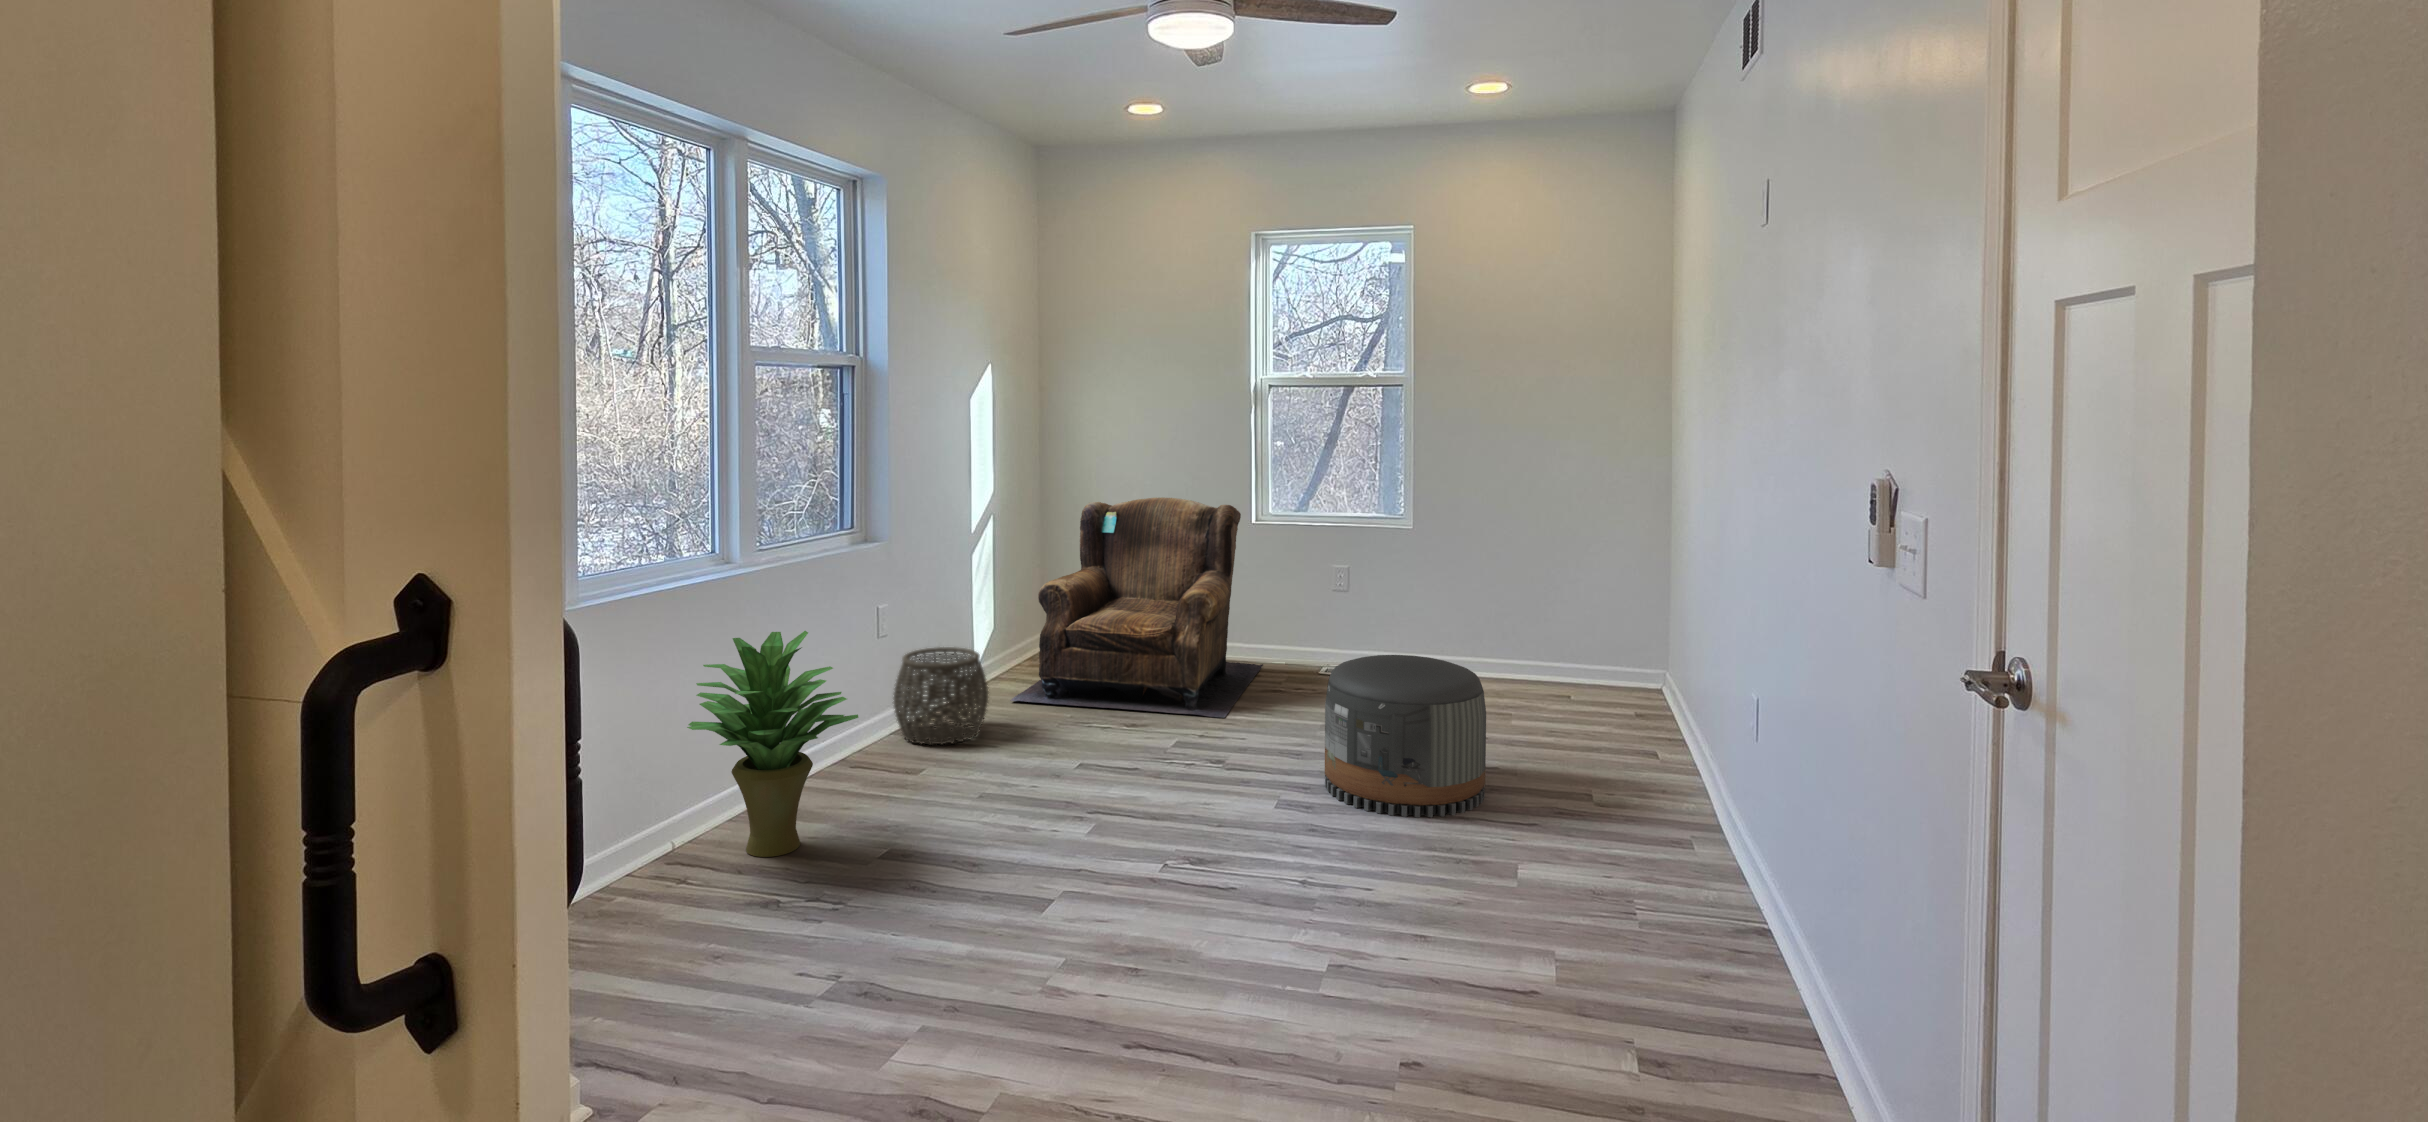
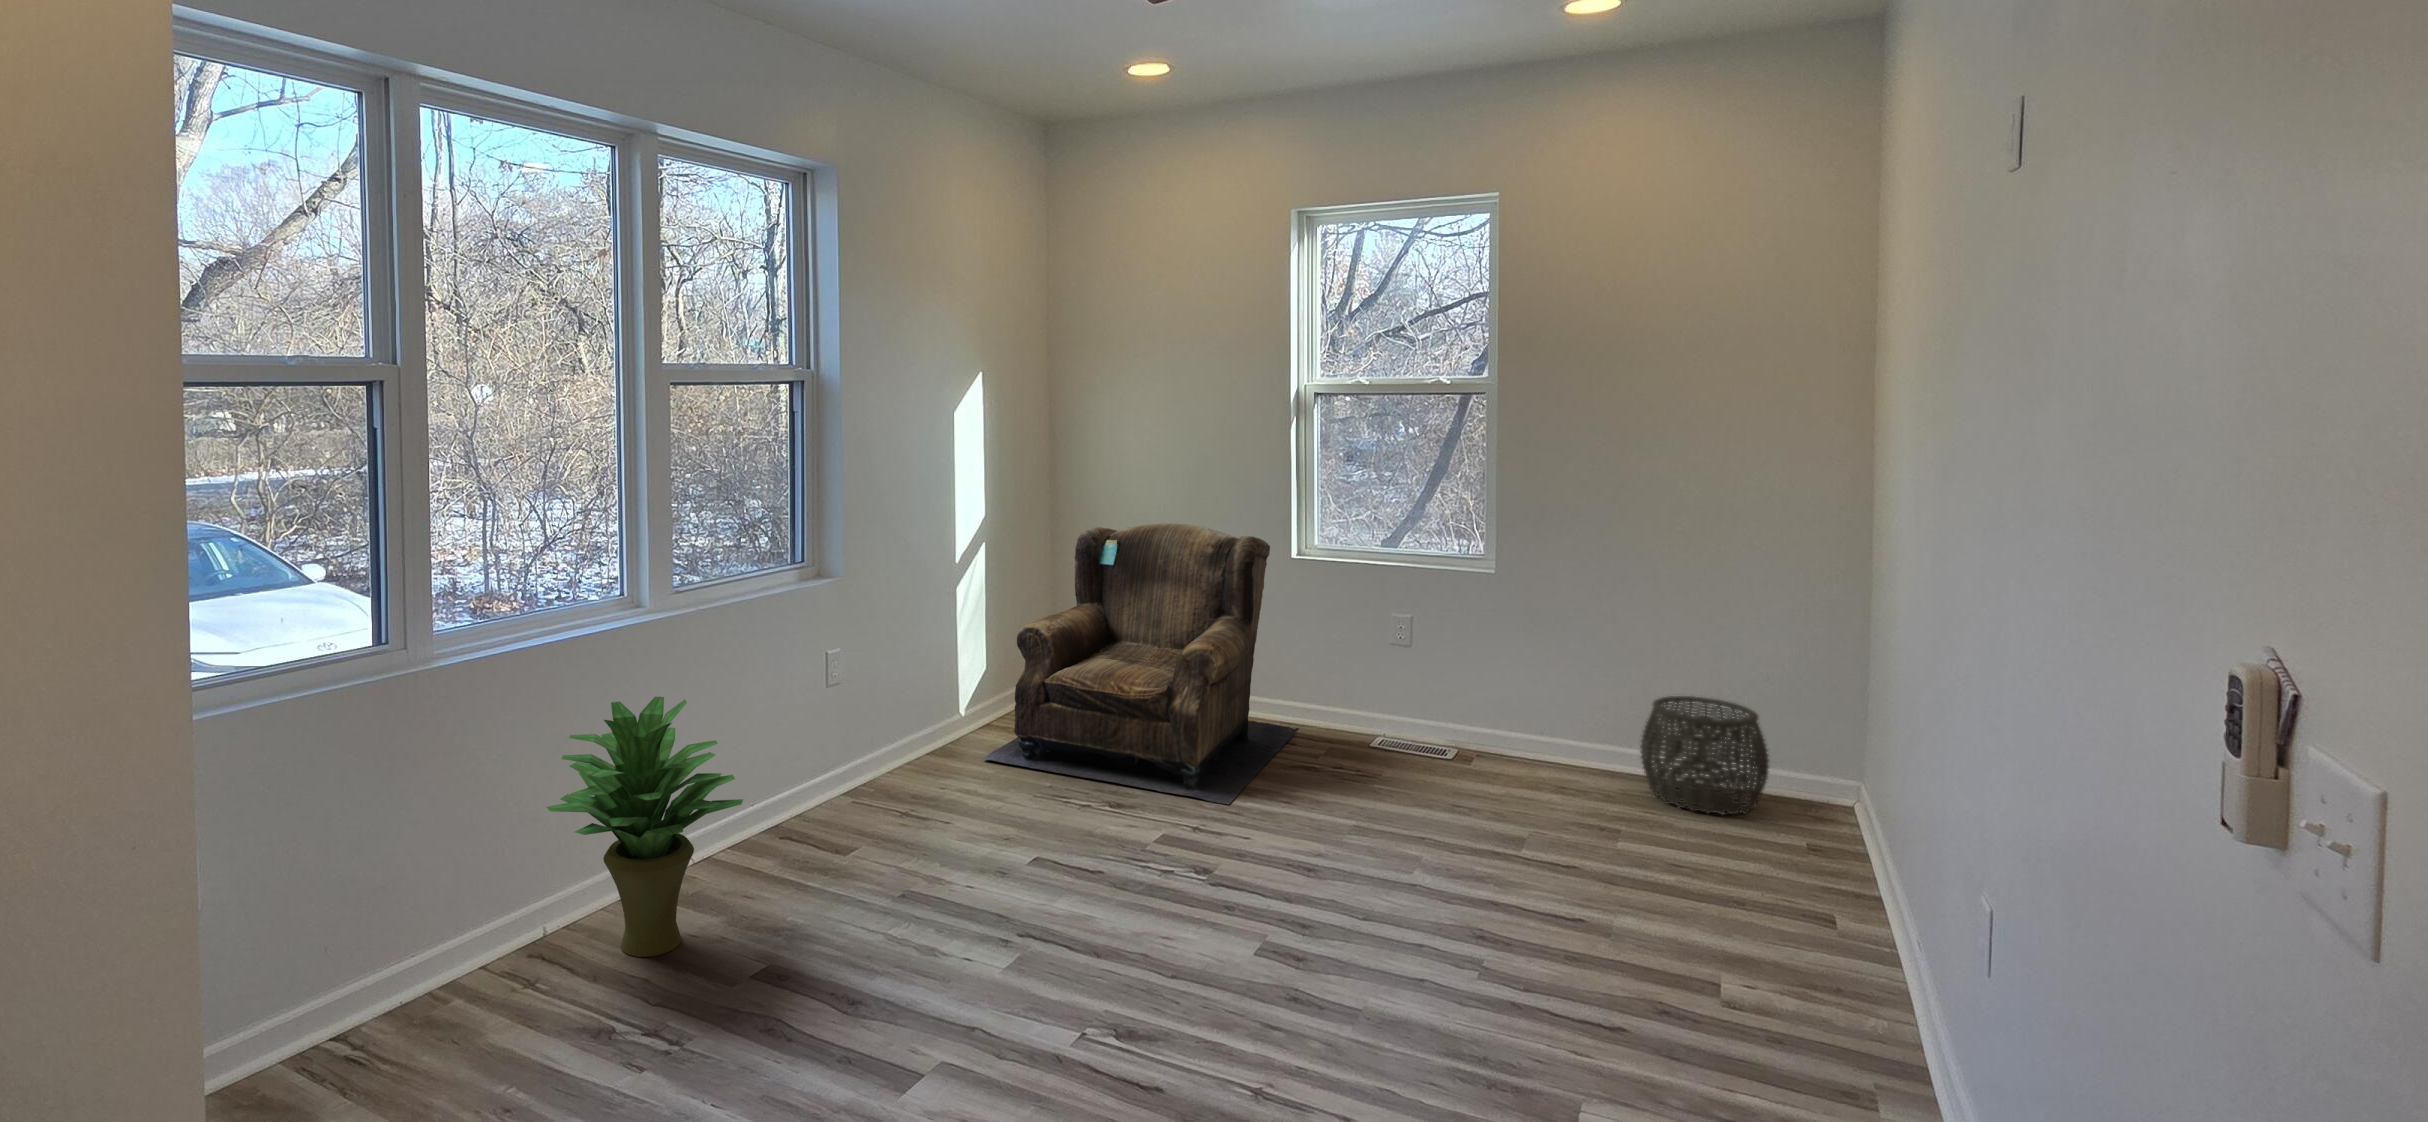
woven basket: present [893,647,988,744] -> present [1641,696,1769,815]
pouf: present [1325,655,1486,817] -> none [1331,760,1556,996]

